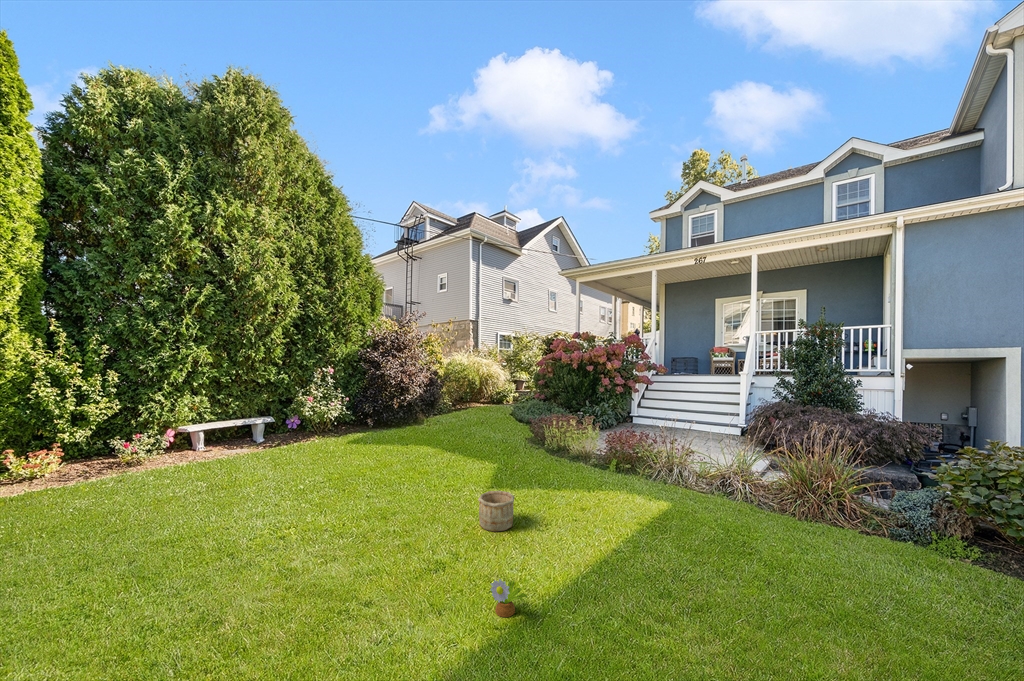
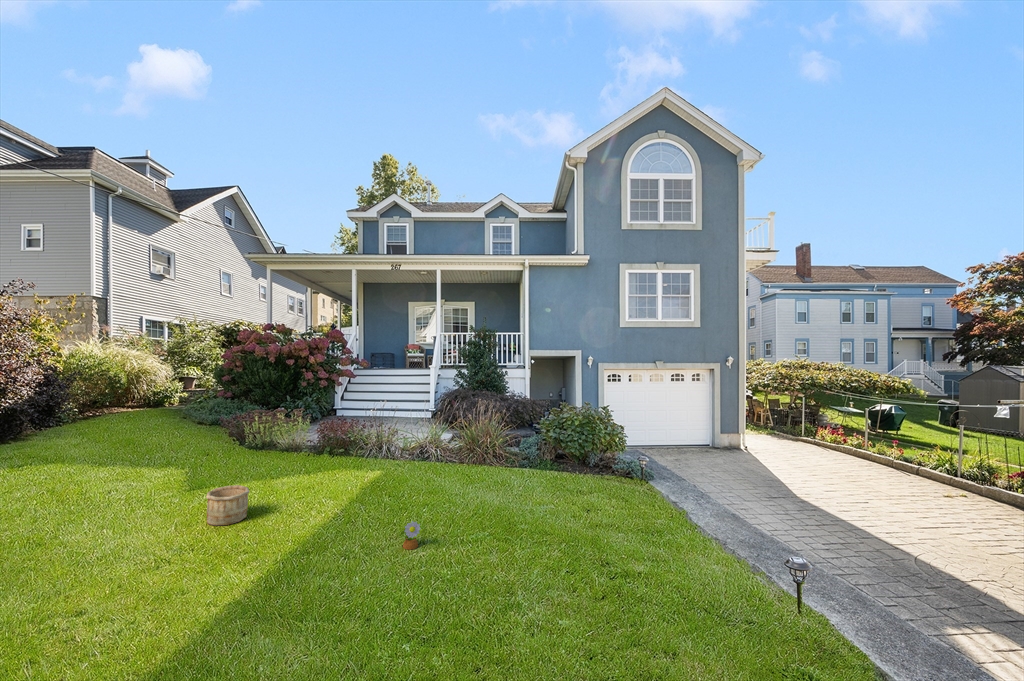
decorative plant: present [489,579,528,617] -> present [399,521,427,550]

